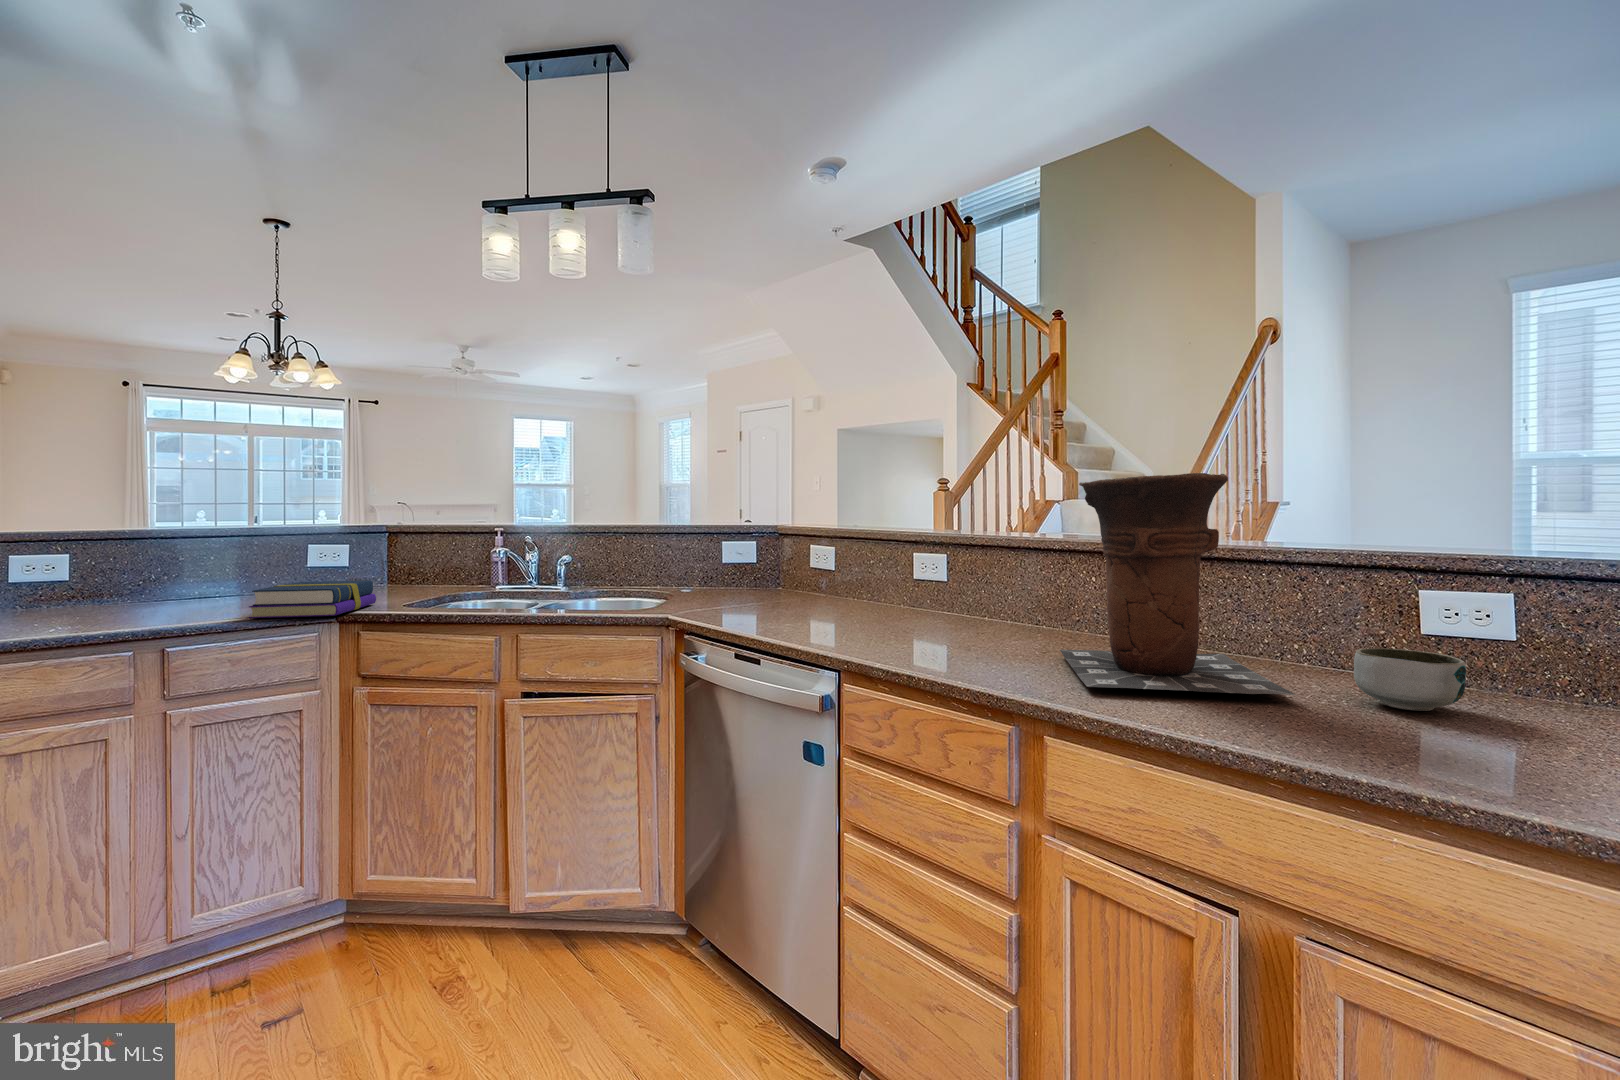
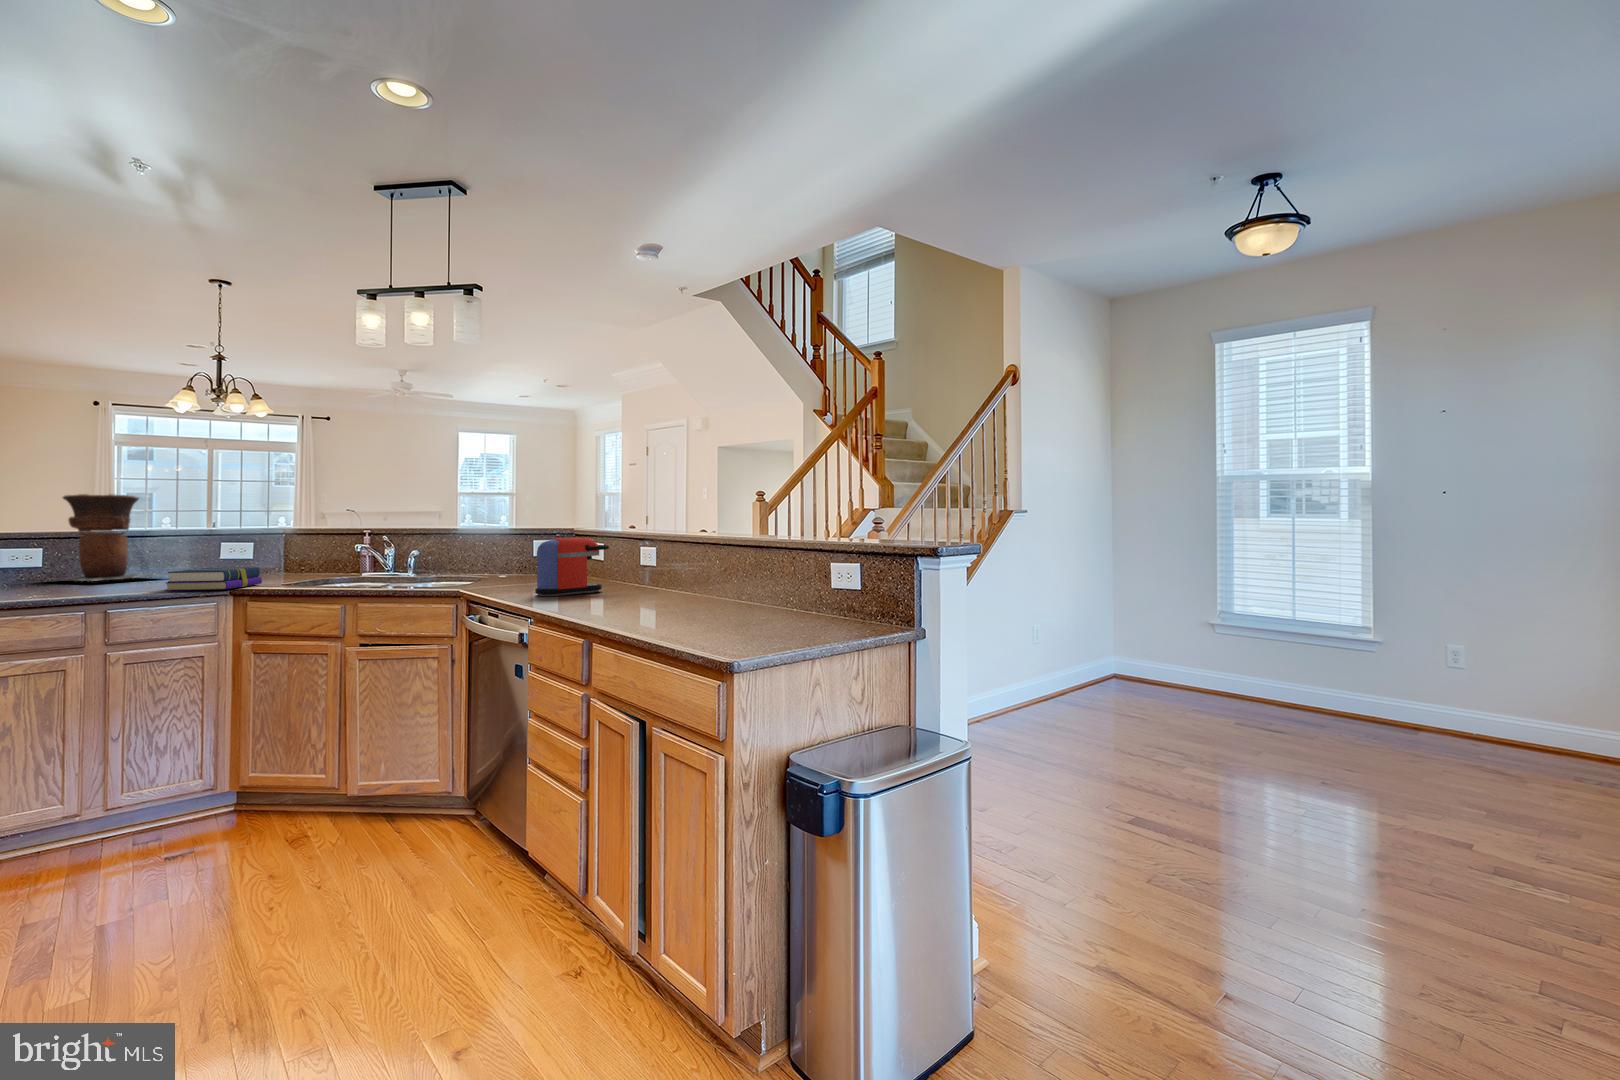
vase: present [1060,473,1295,695] -> present [50,494,158,581]
coffee maker: none [791,538,878,627] -> present [535,537,609,596]
bowl: present [1354,648,1466,711] -> none [767,596,816,628]

